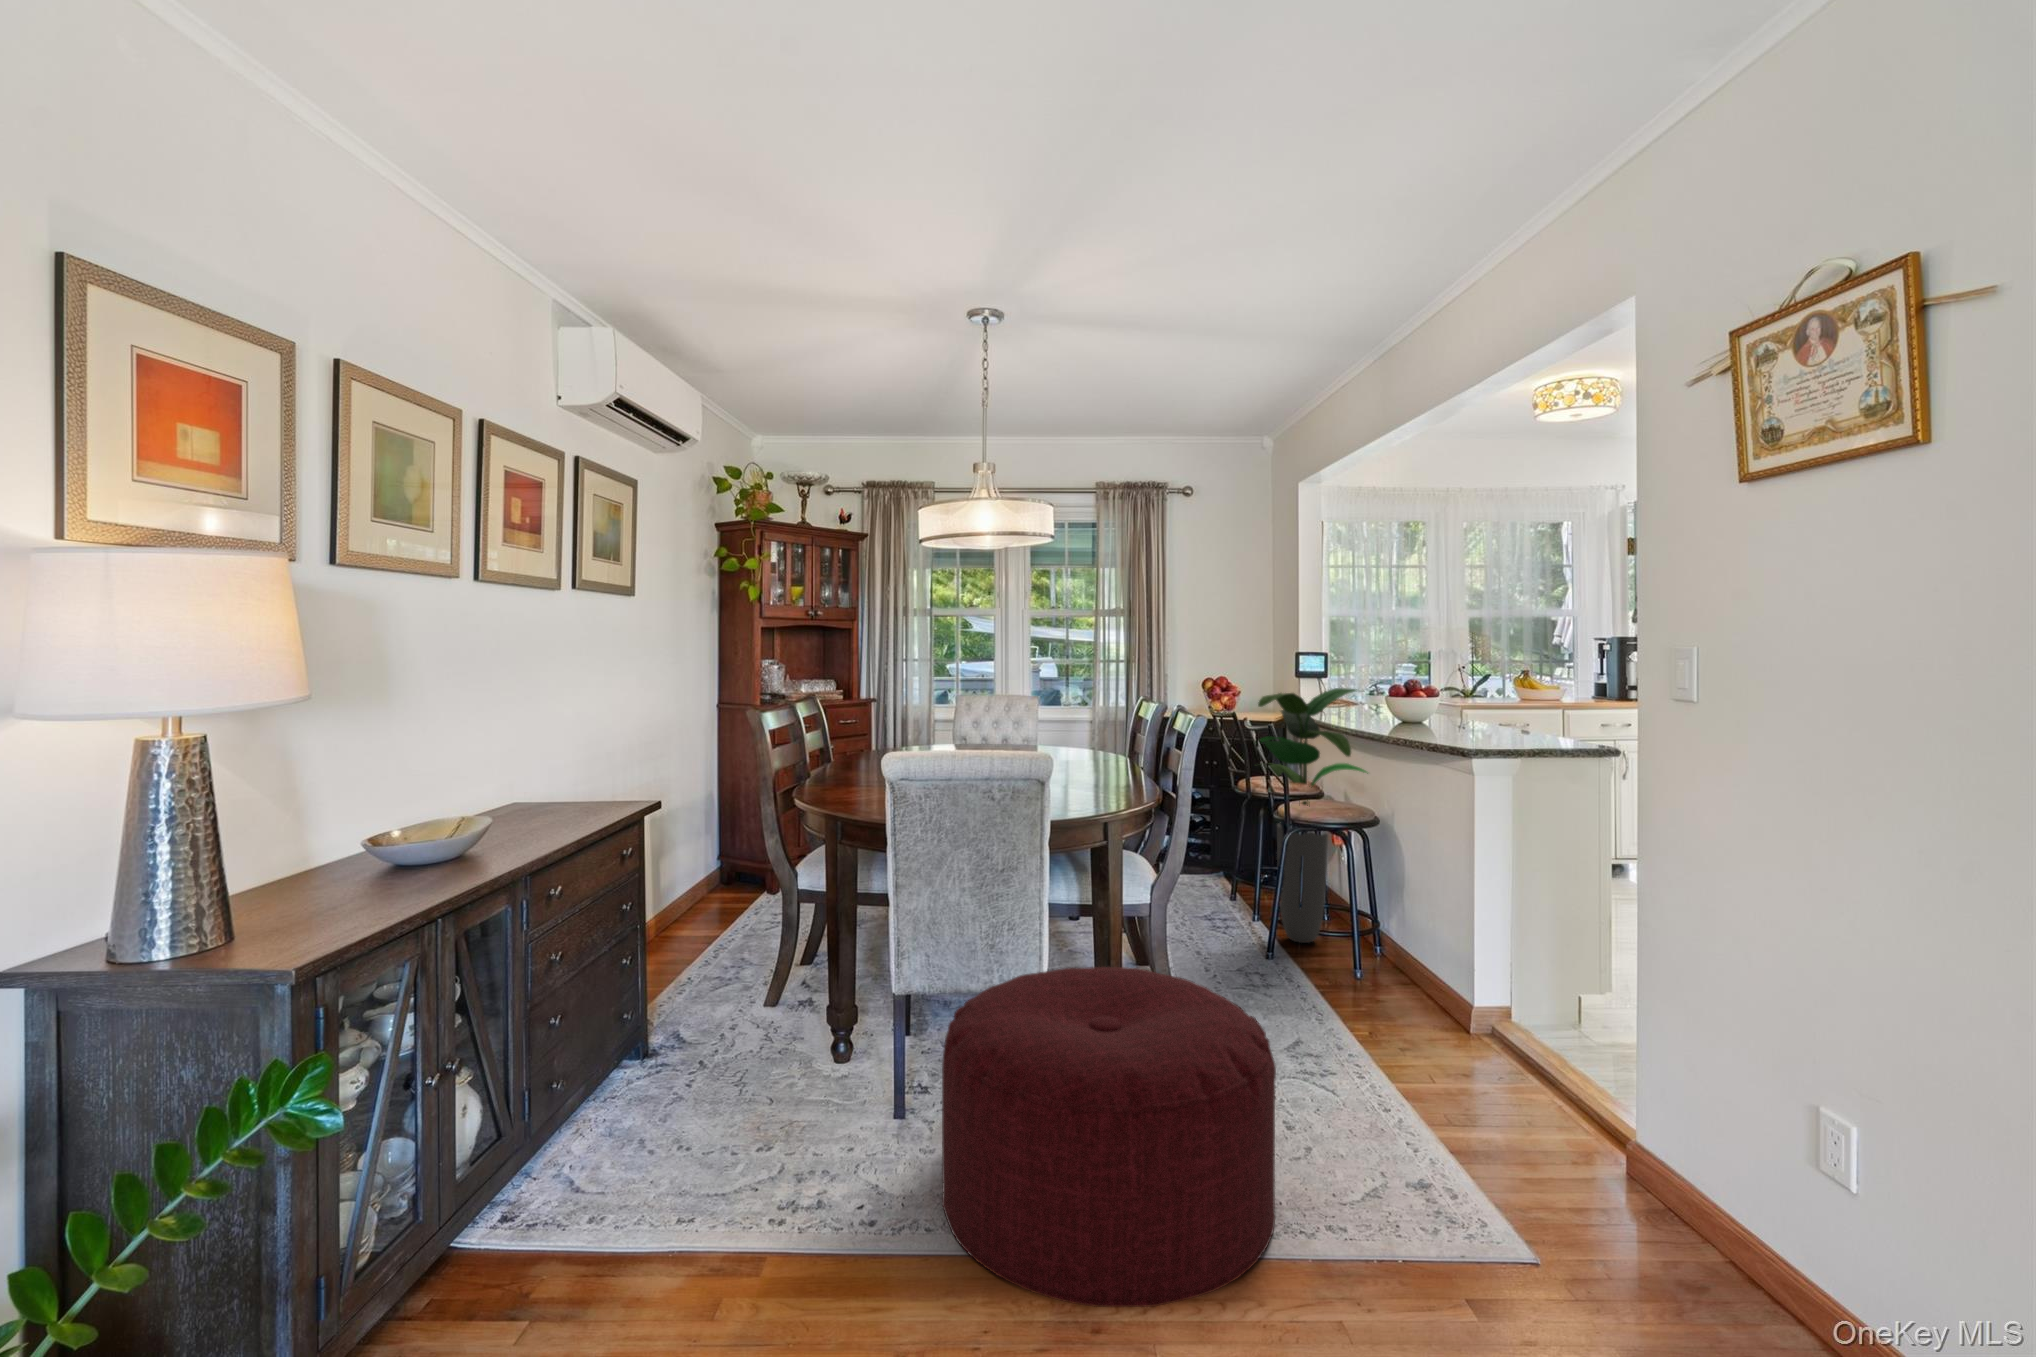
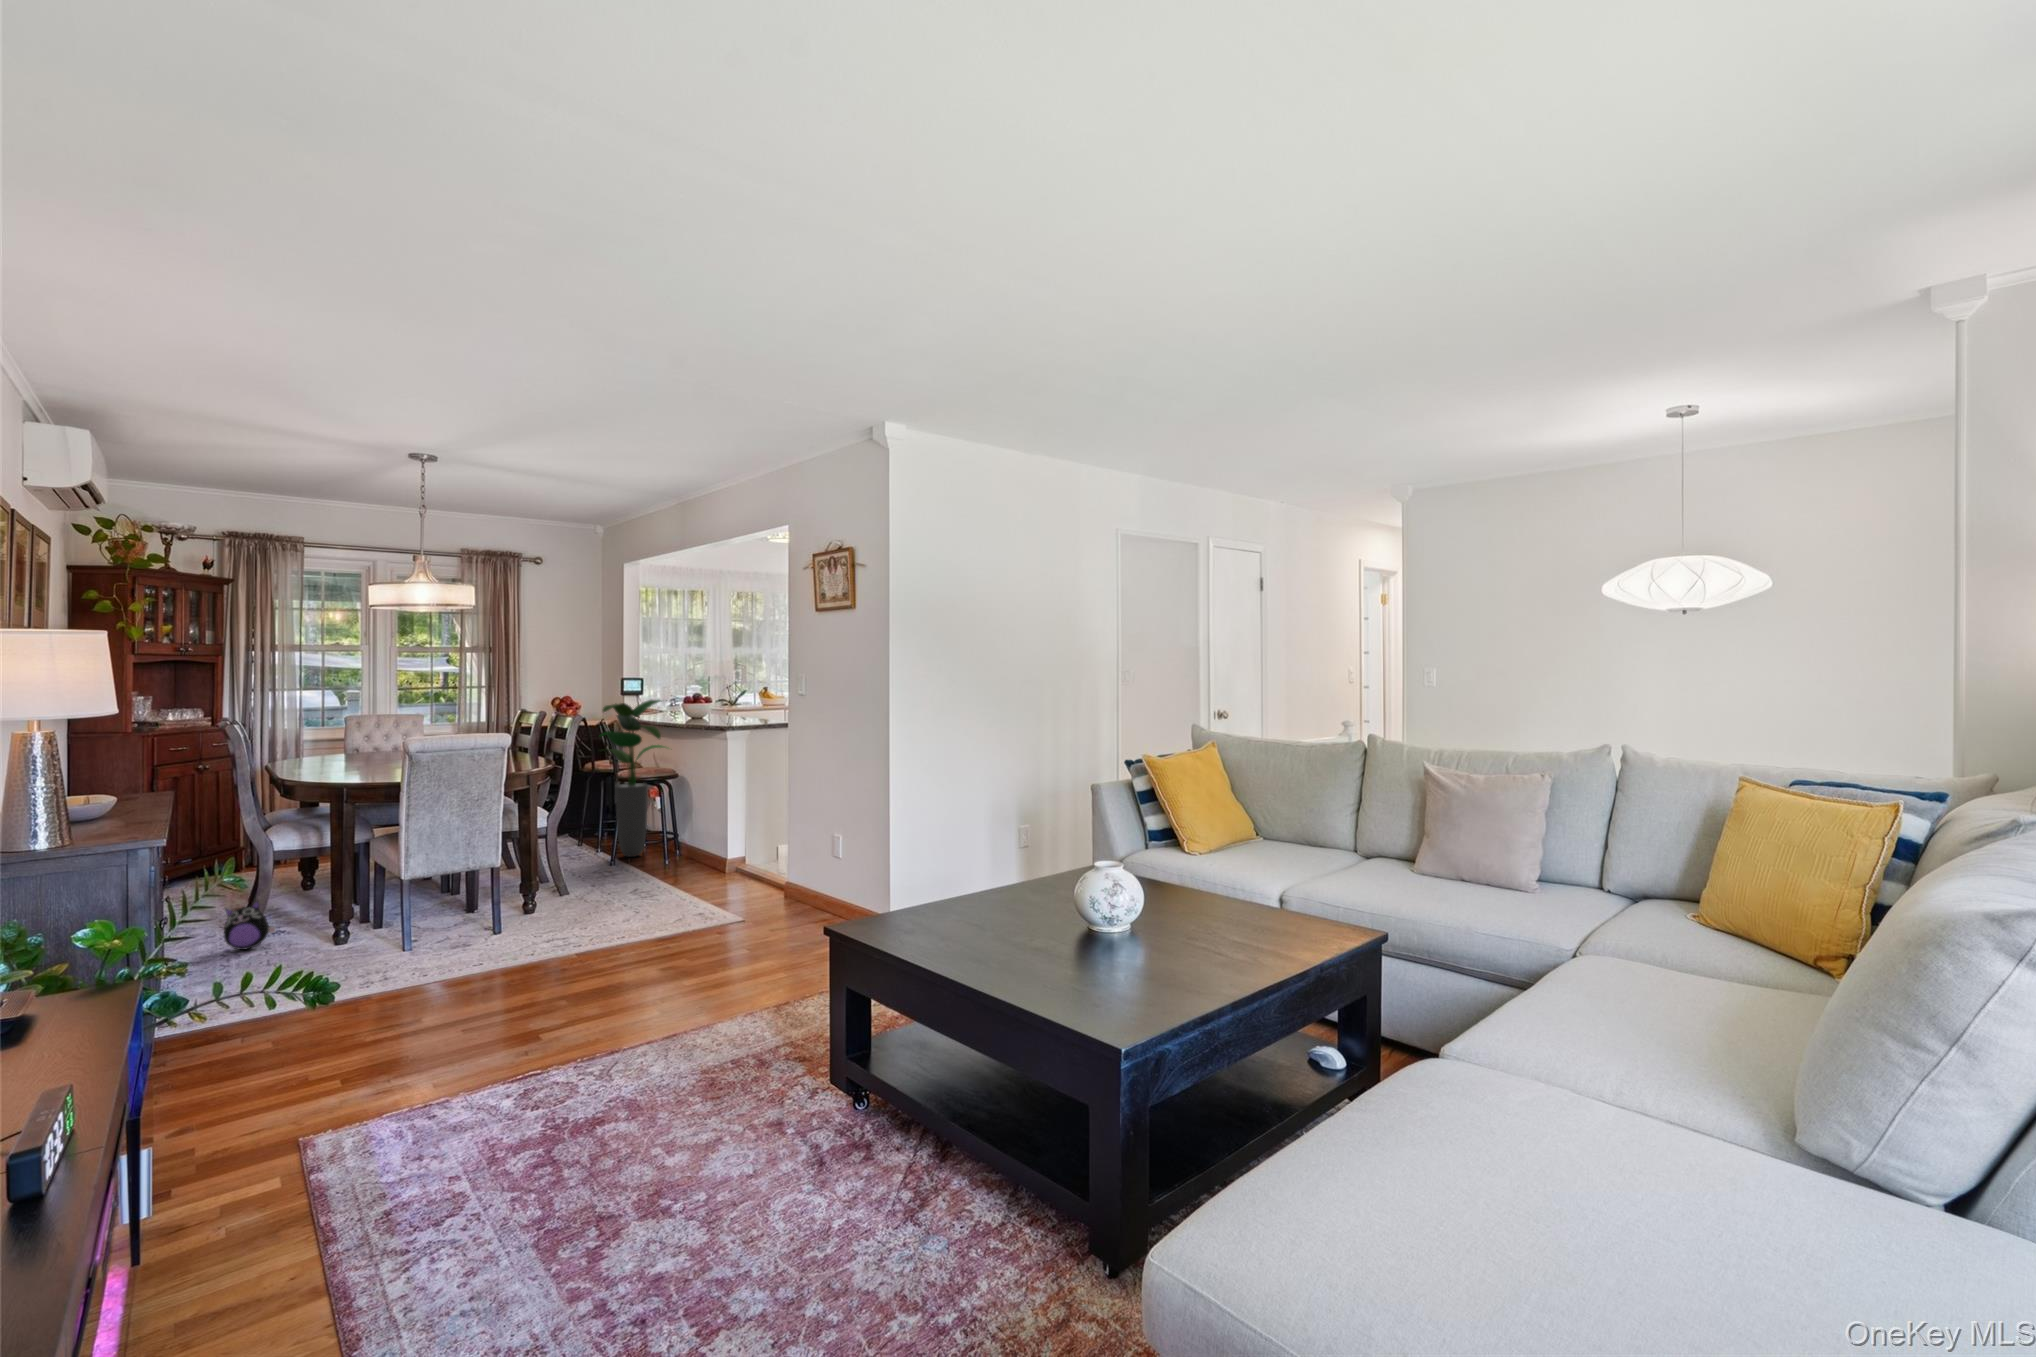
ottoman: present [942,967,1276,1307] -> none [457,841,634,965]
plush toy: none [712,969,774,1042] -> present [224,901,276,950]

